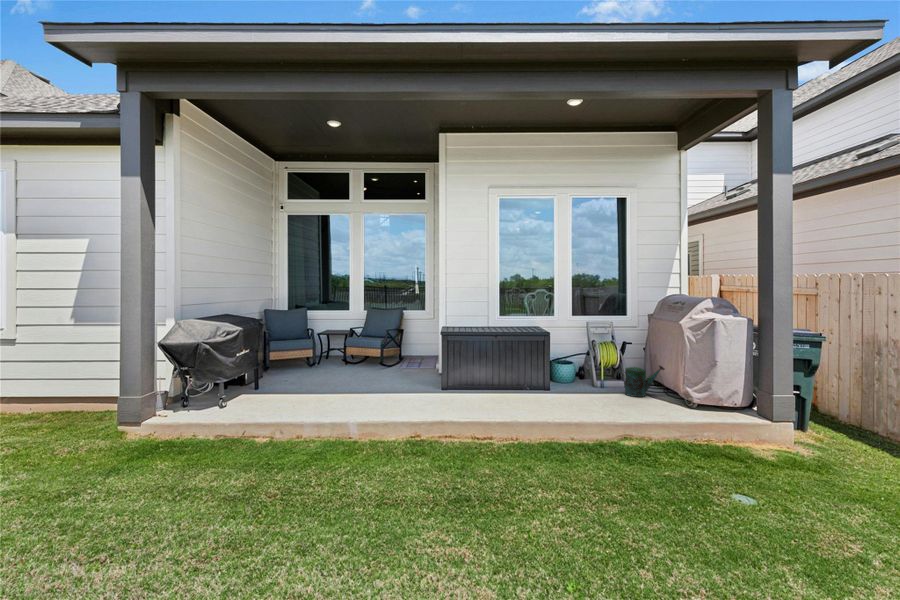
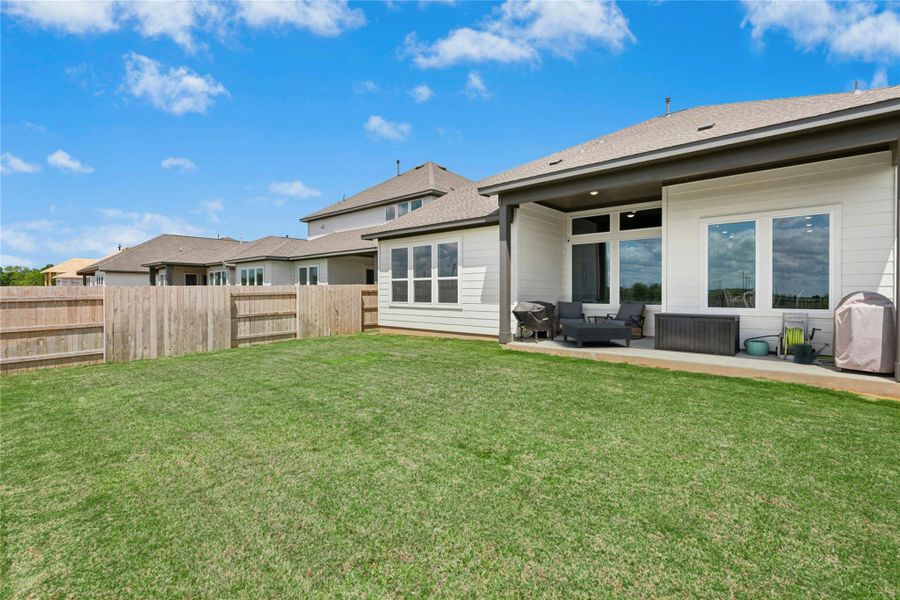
ottoman: none [279,347,409,412] -> present [562,323,632,348]

